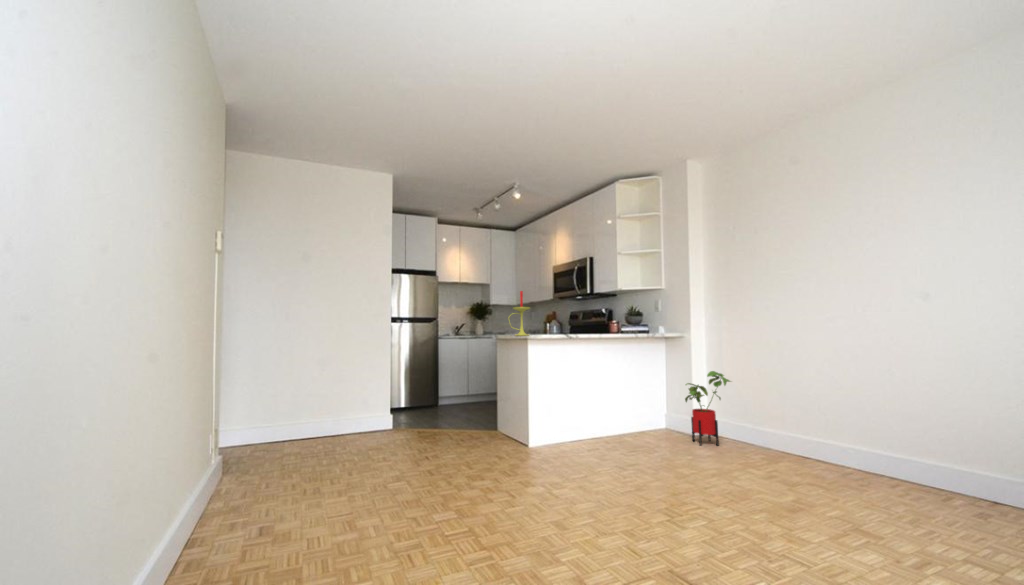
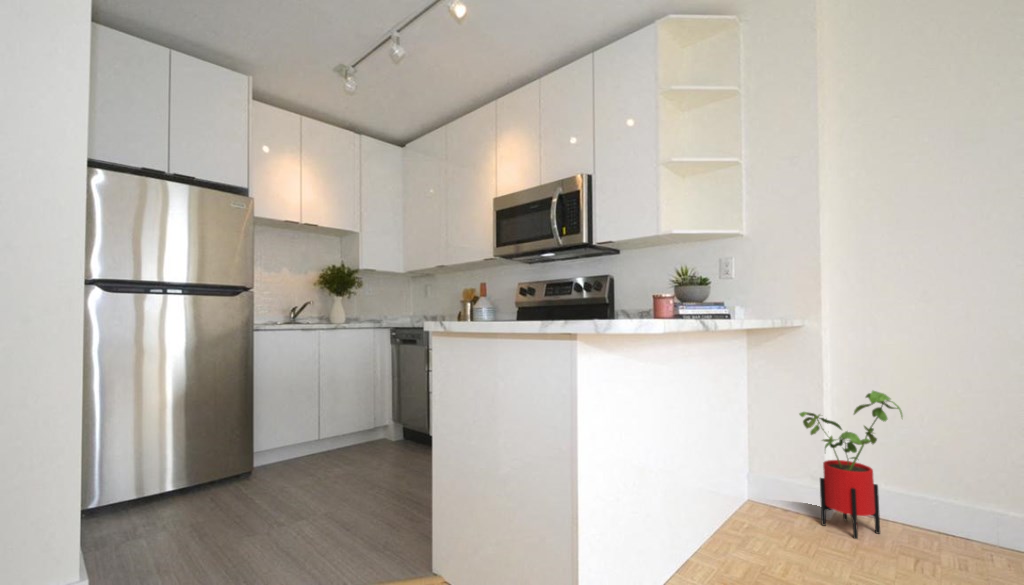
candle: present [513,291,530,336] -> none [540,186,606,325]

